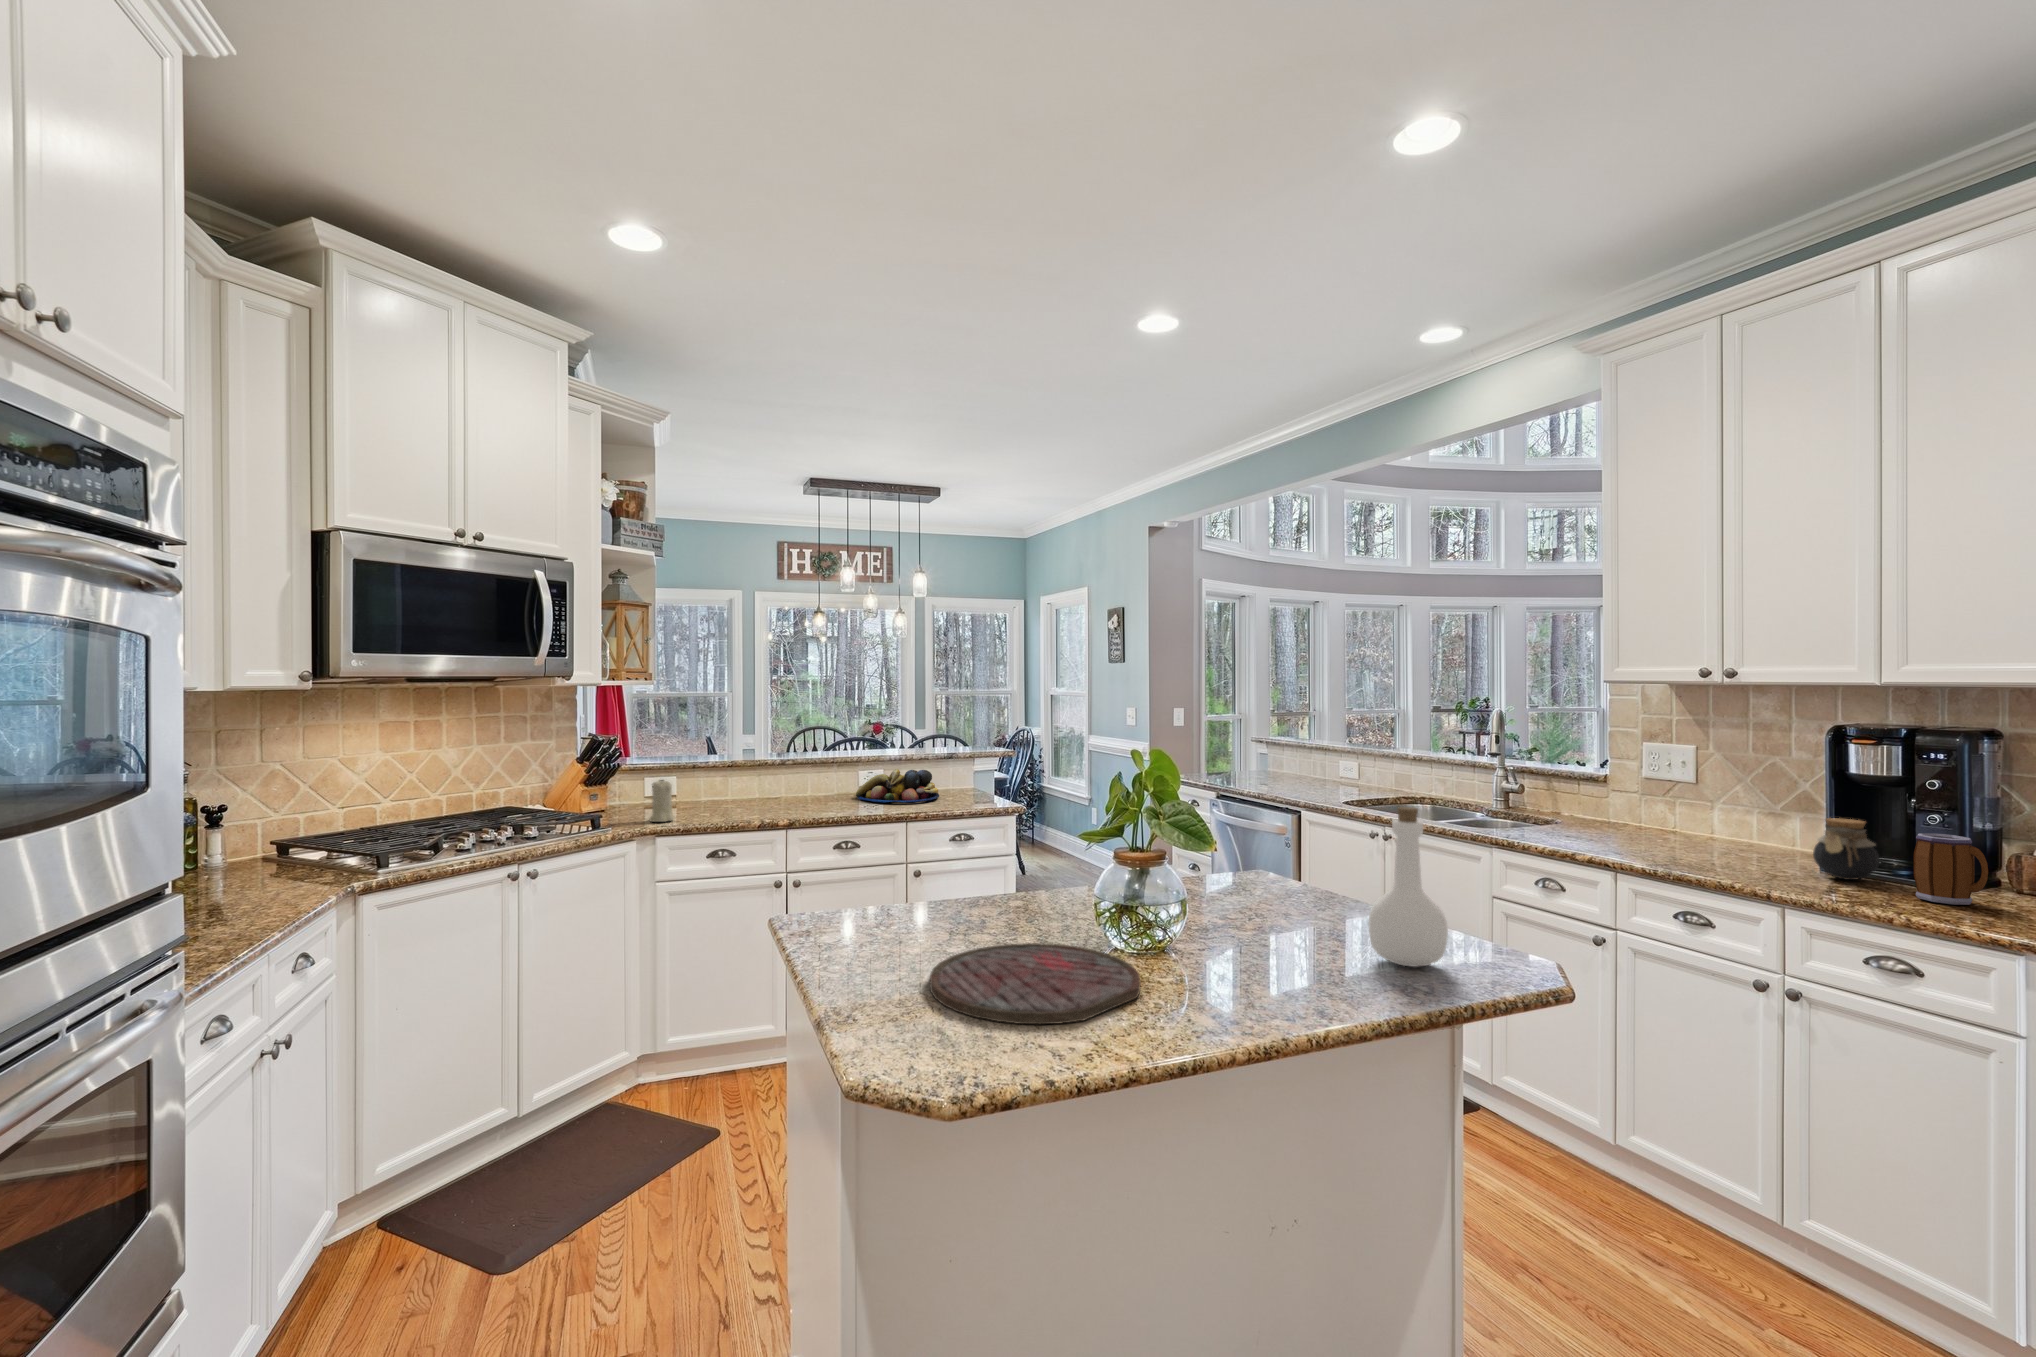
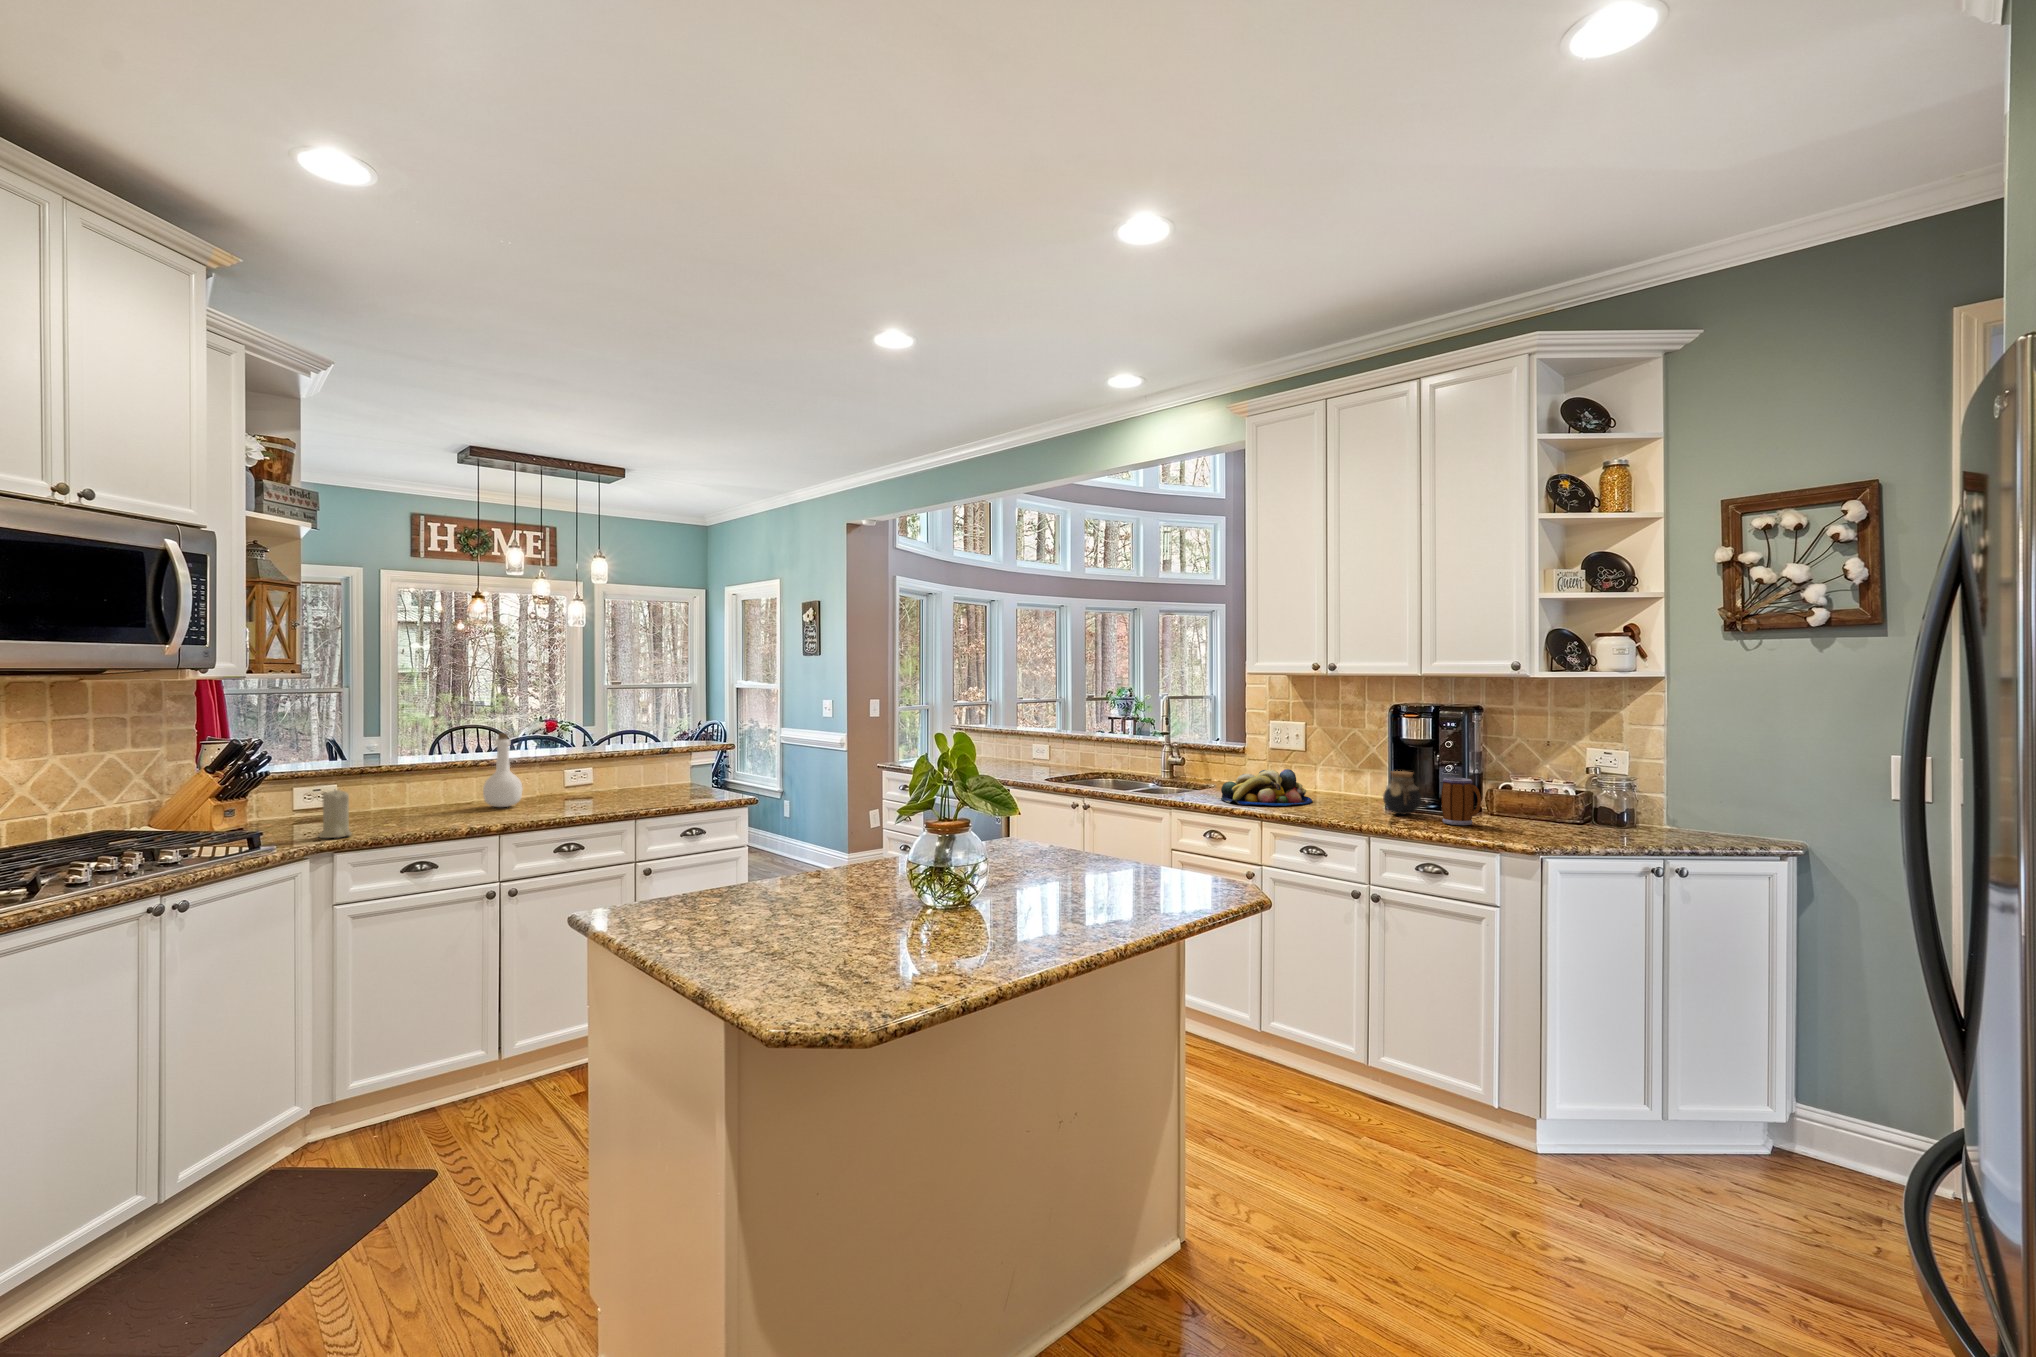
fruit bowl: present [856,769,939,802] -> present [1221,769,1312,806]
bottle: present [1368,807,1448,967] -> present [483,733,523,807]
cutting board: present [930,943,1140,1024] -> none [783,906,969,967]

